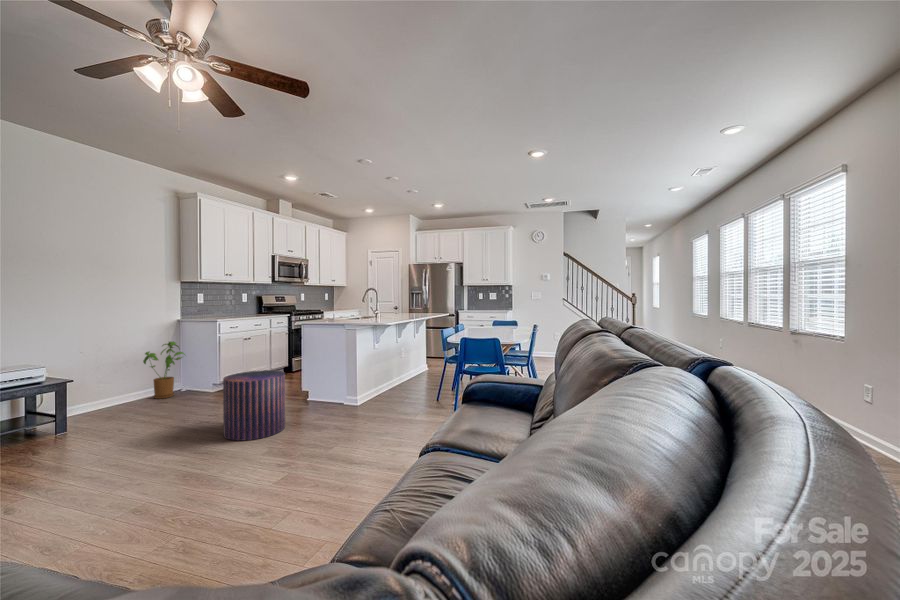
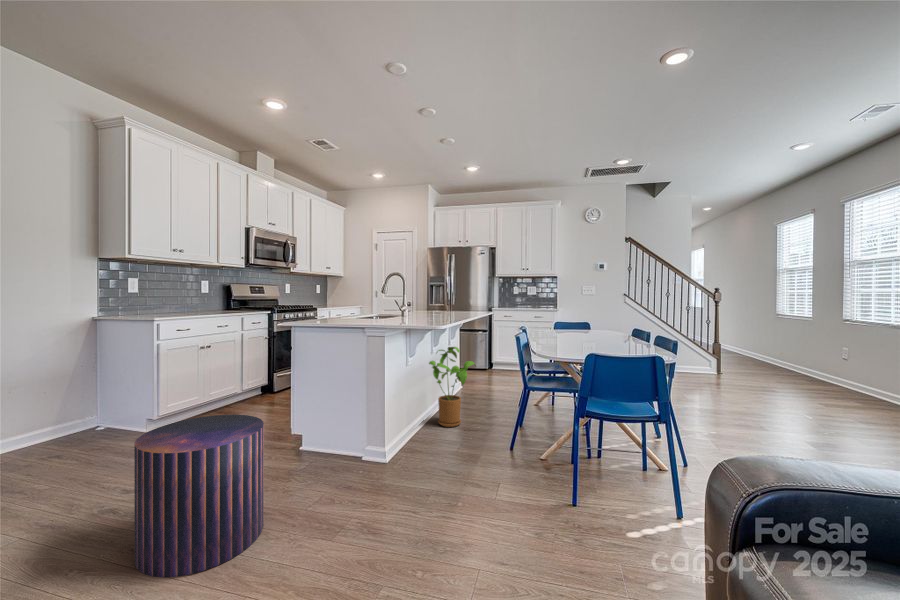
house plant: present [143,341,185,399] -> present [429,347,476,427]

